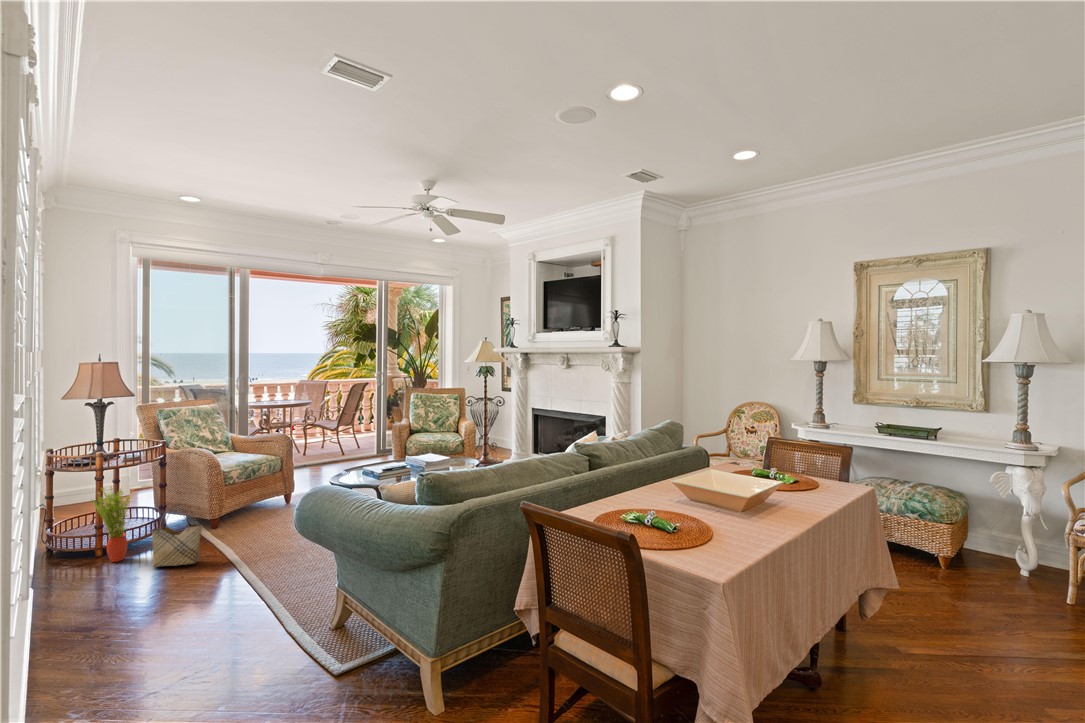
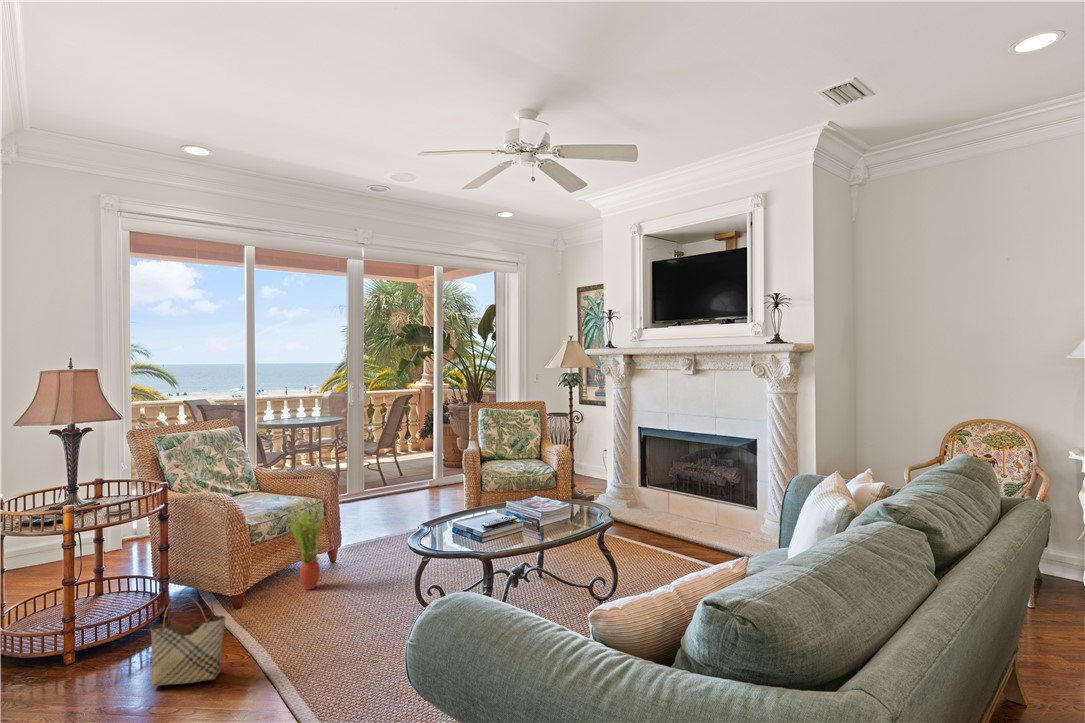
potted plant: present [94,487,130,562] -> present [288,505,324,590]

